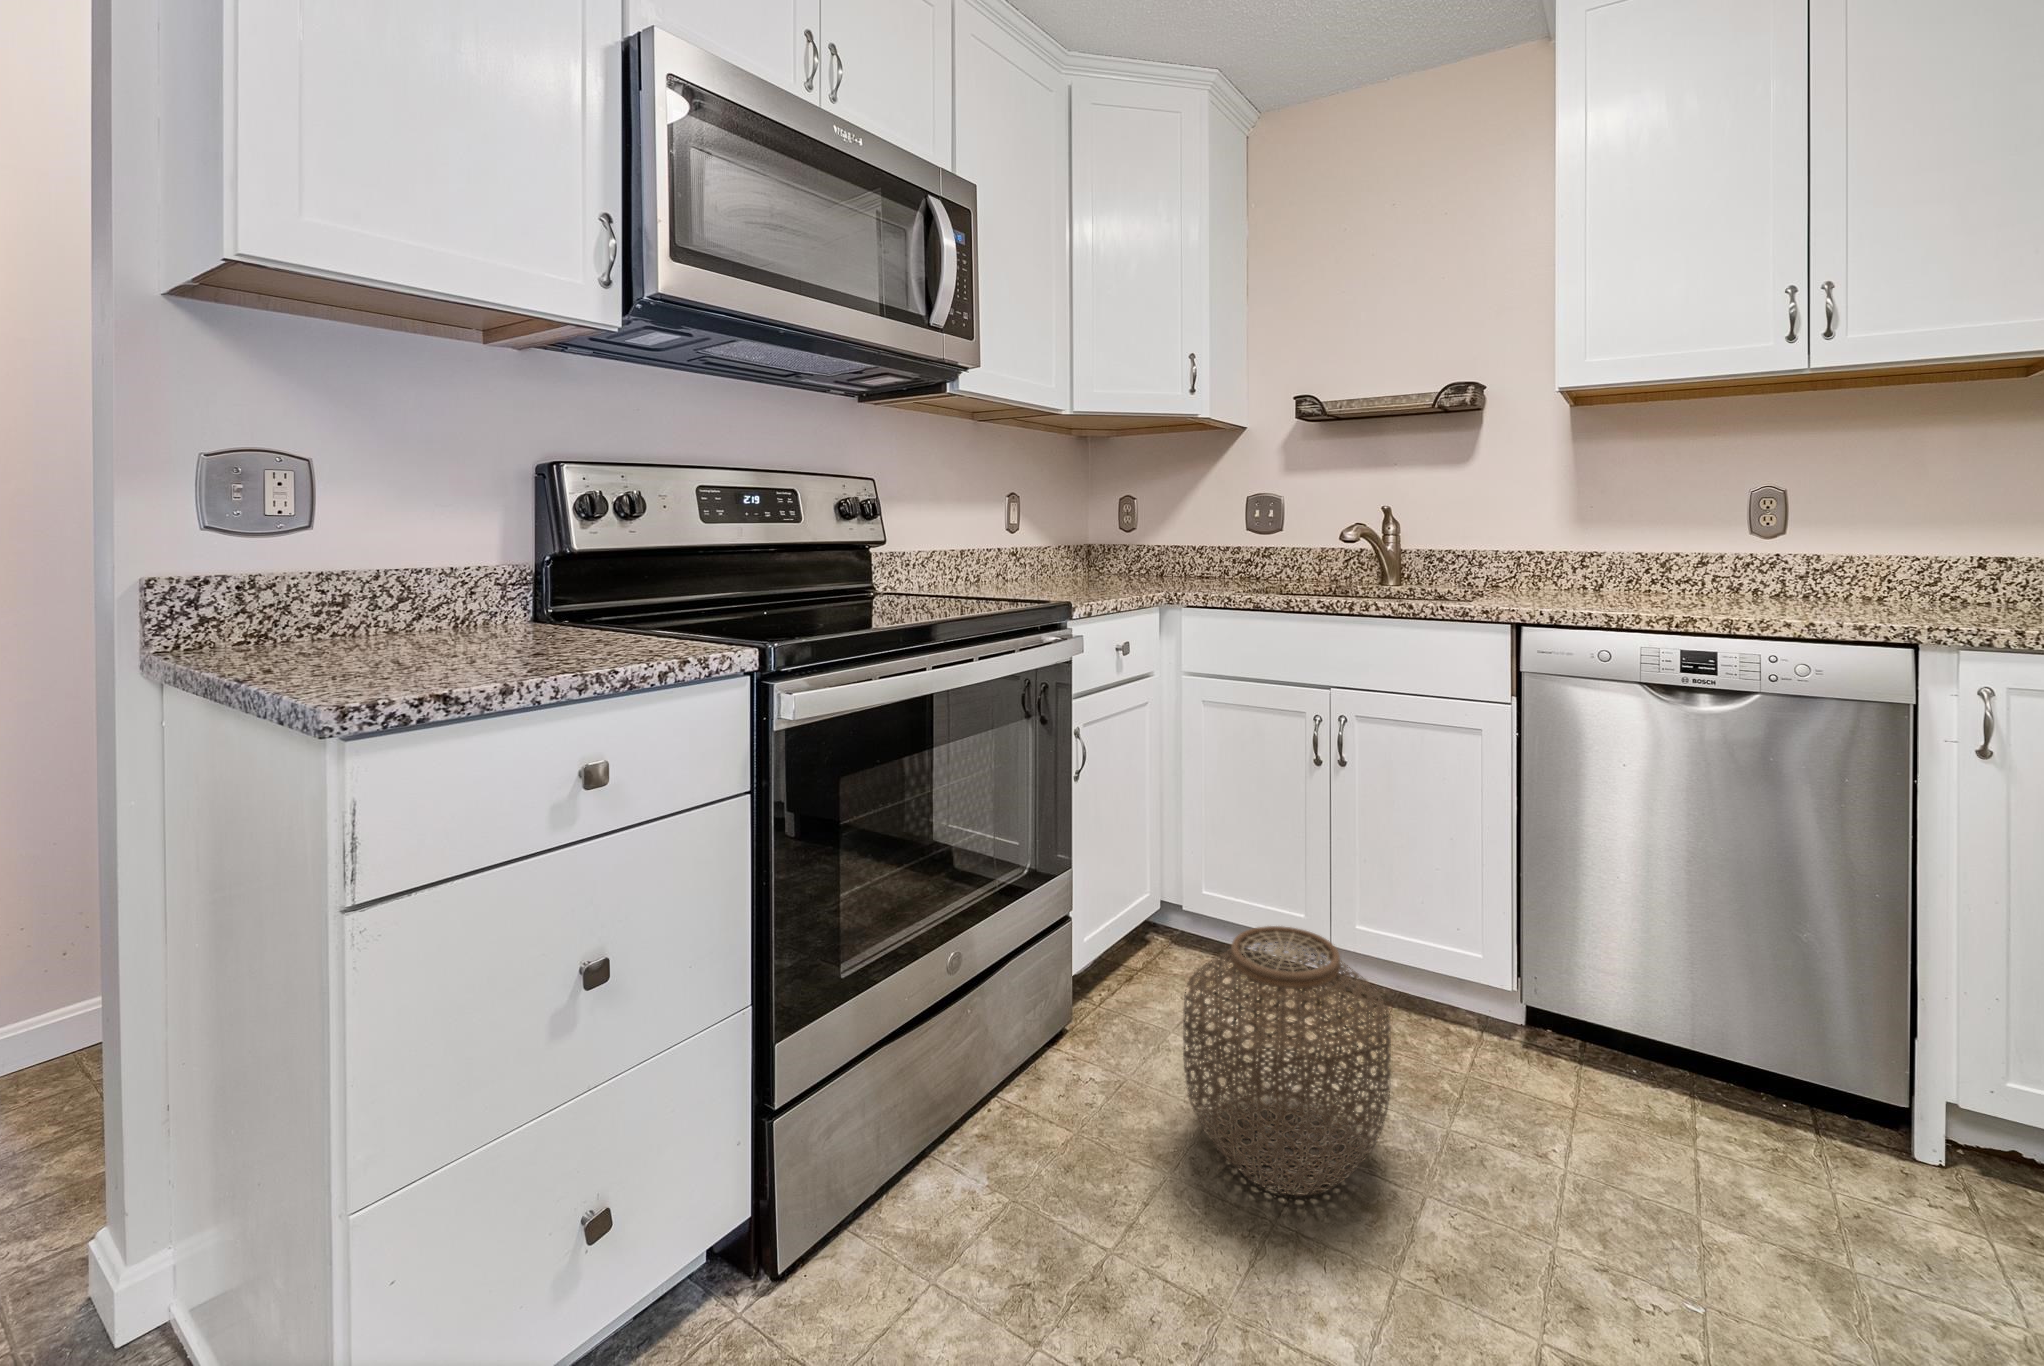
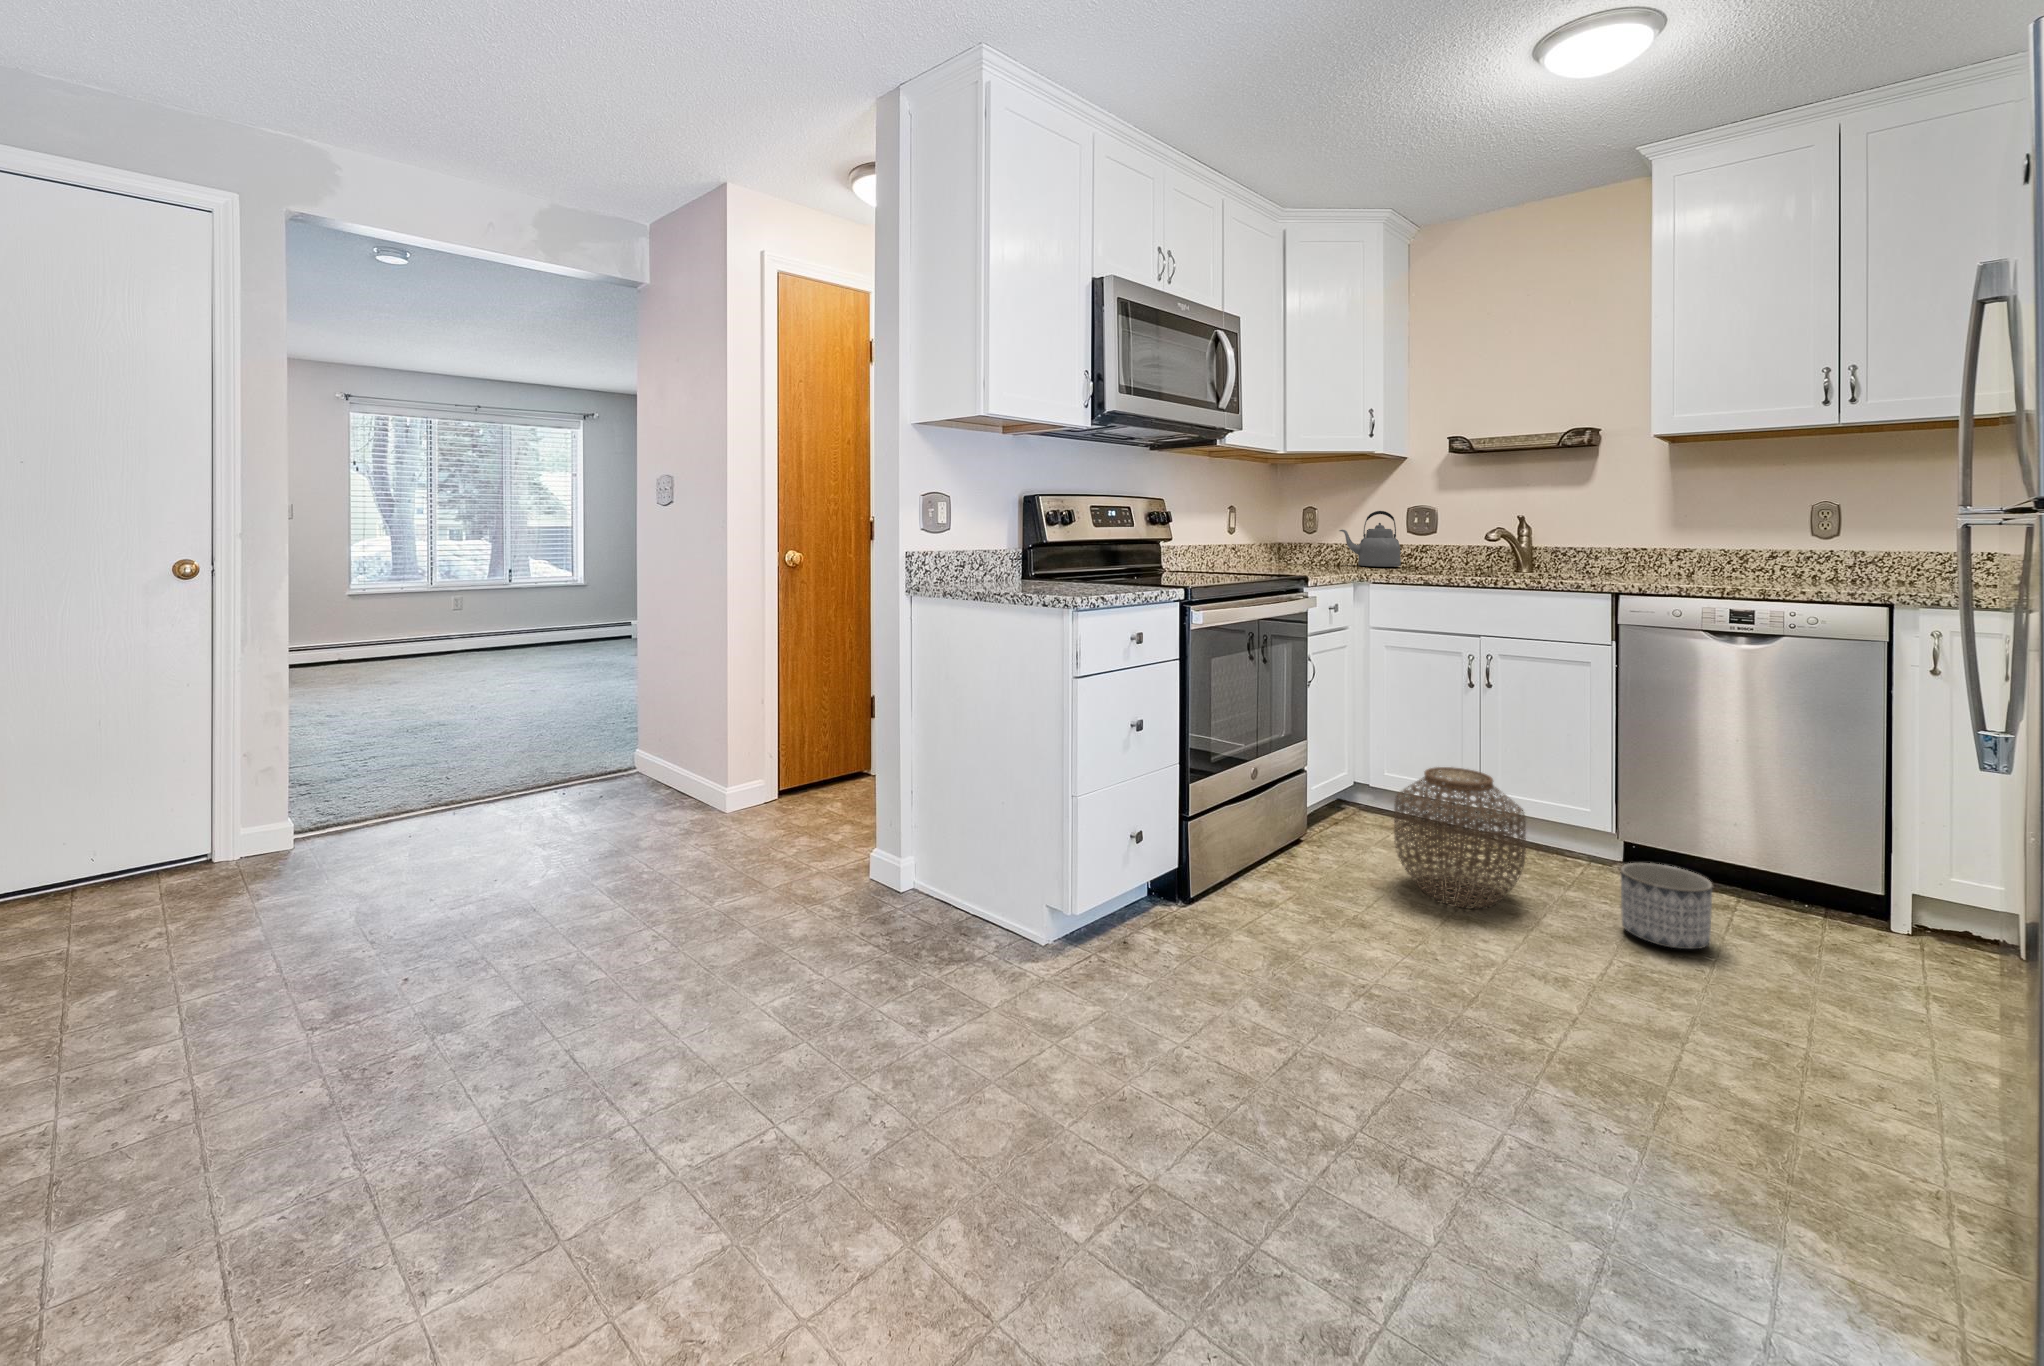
kettle: none [1157,500,1236,576] -> present [1339,511,1401,567]
planter: none [1542,1096,1694,1290] -> present [1620,863,1712,949]

